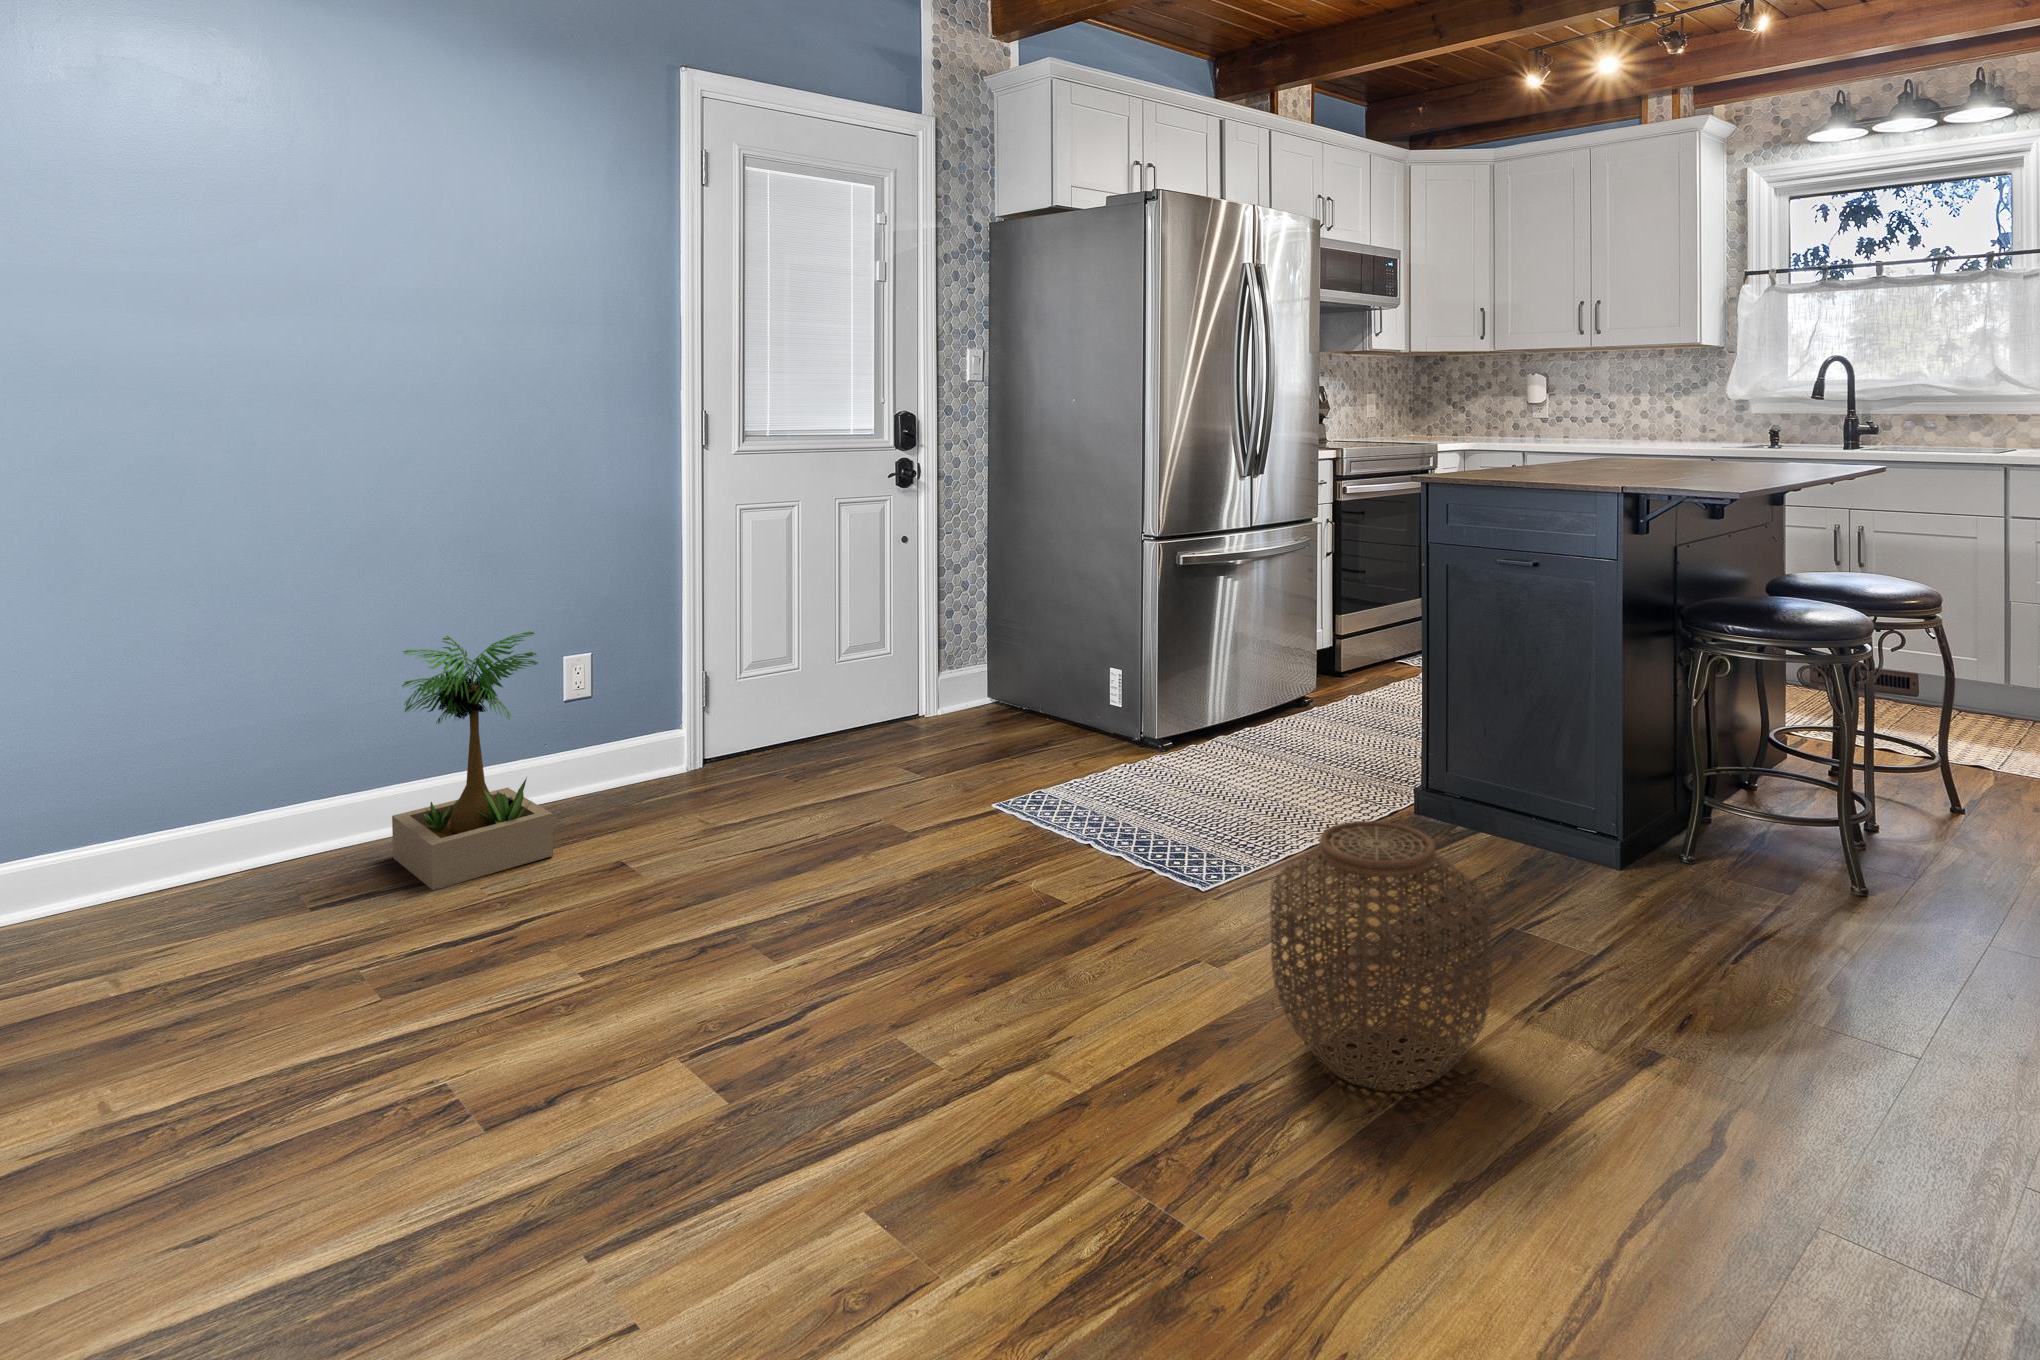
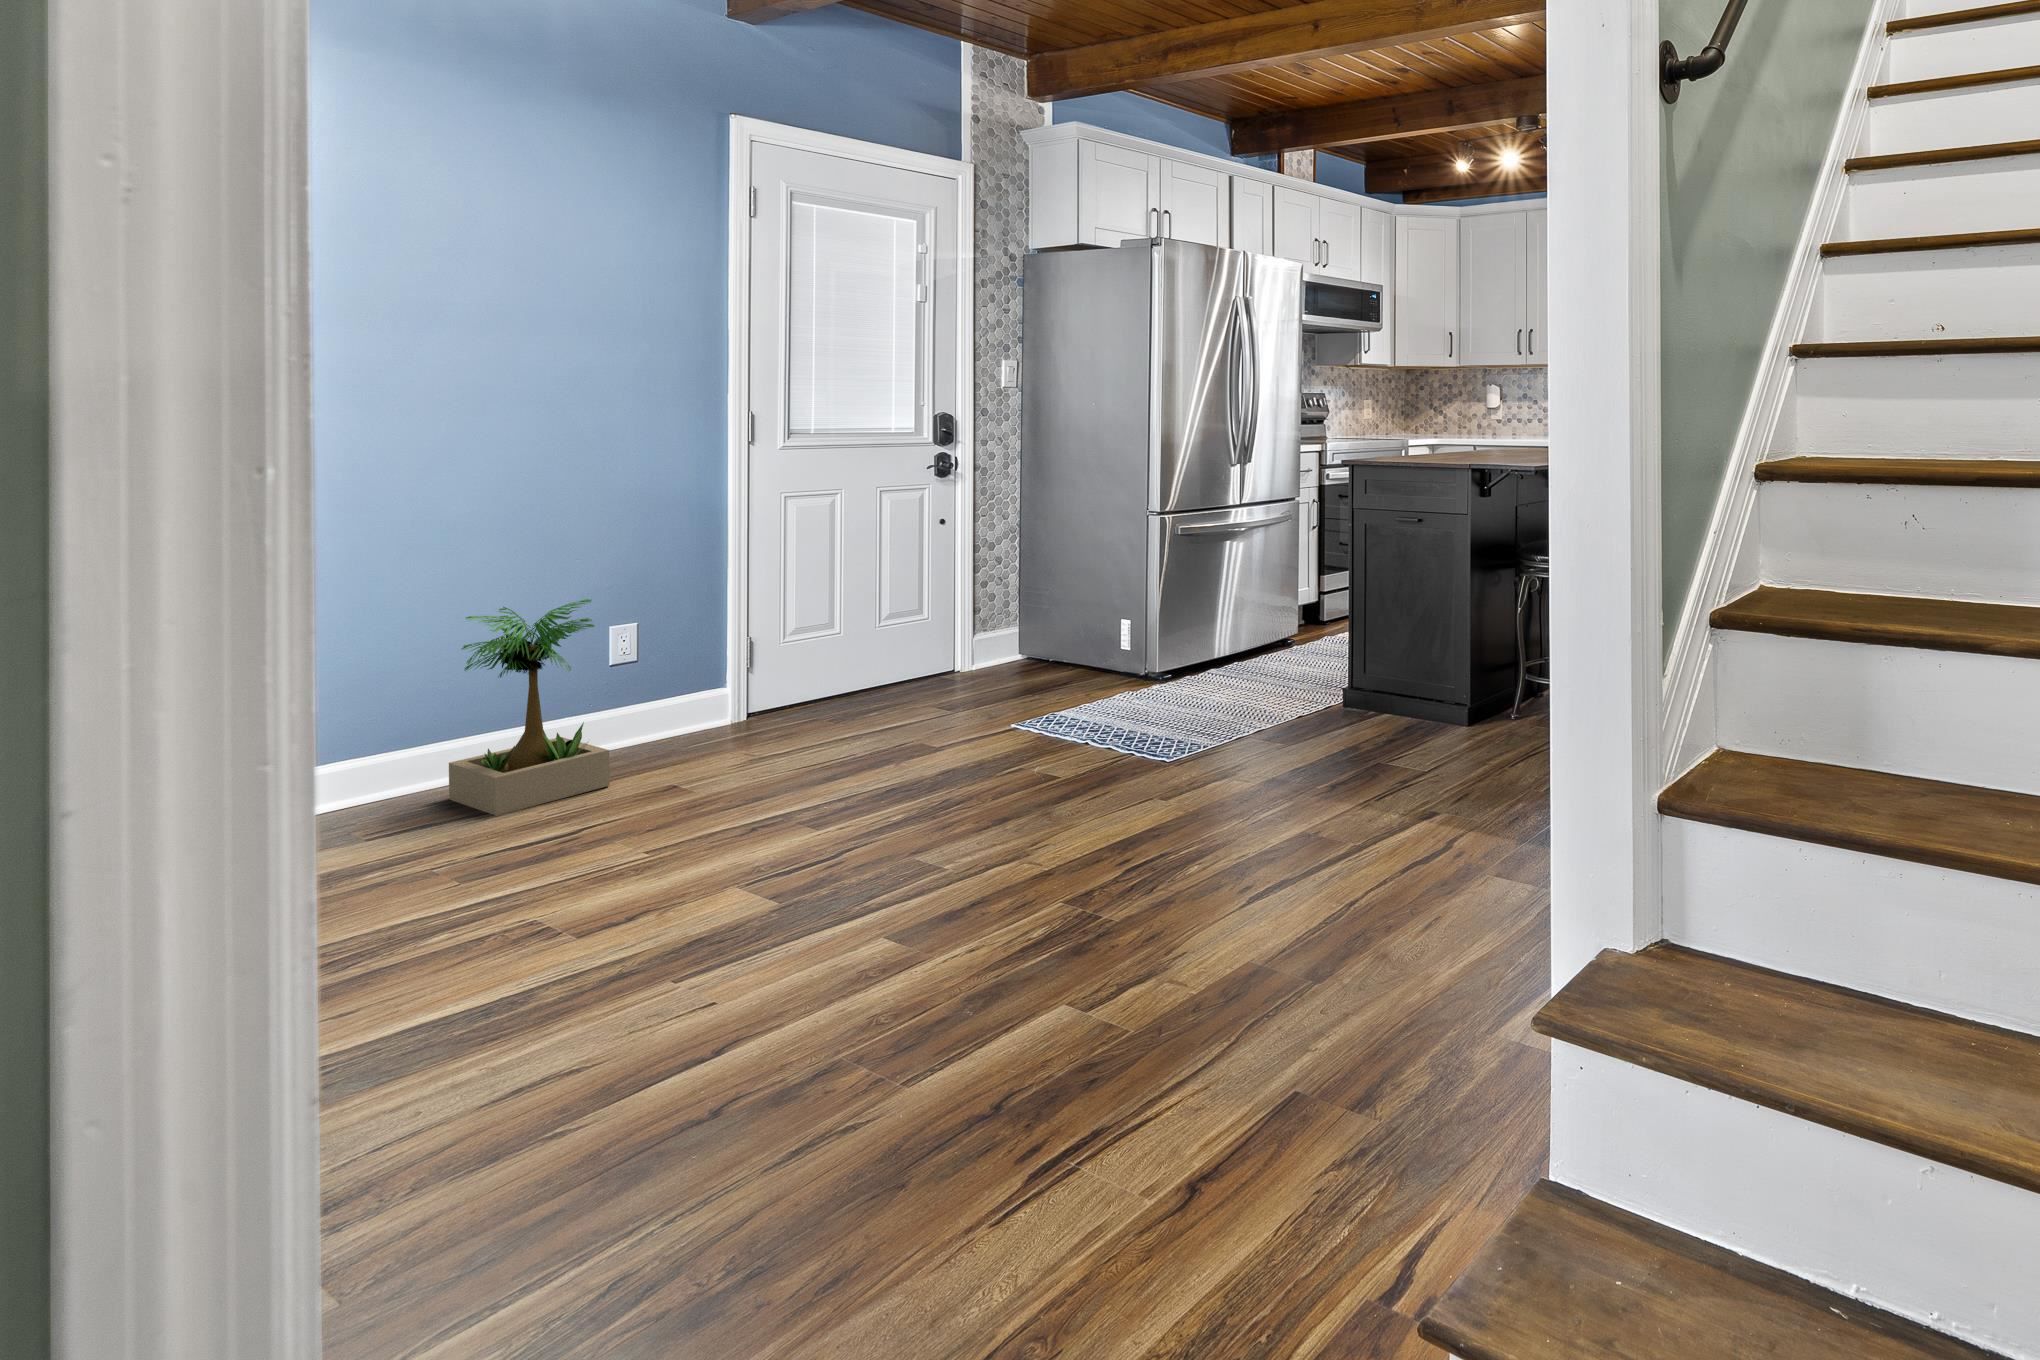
woven basket: present [1270,821,1492,1091] -> none [1188,681,1331,849]

